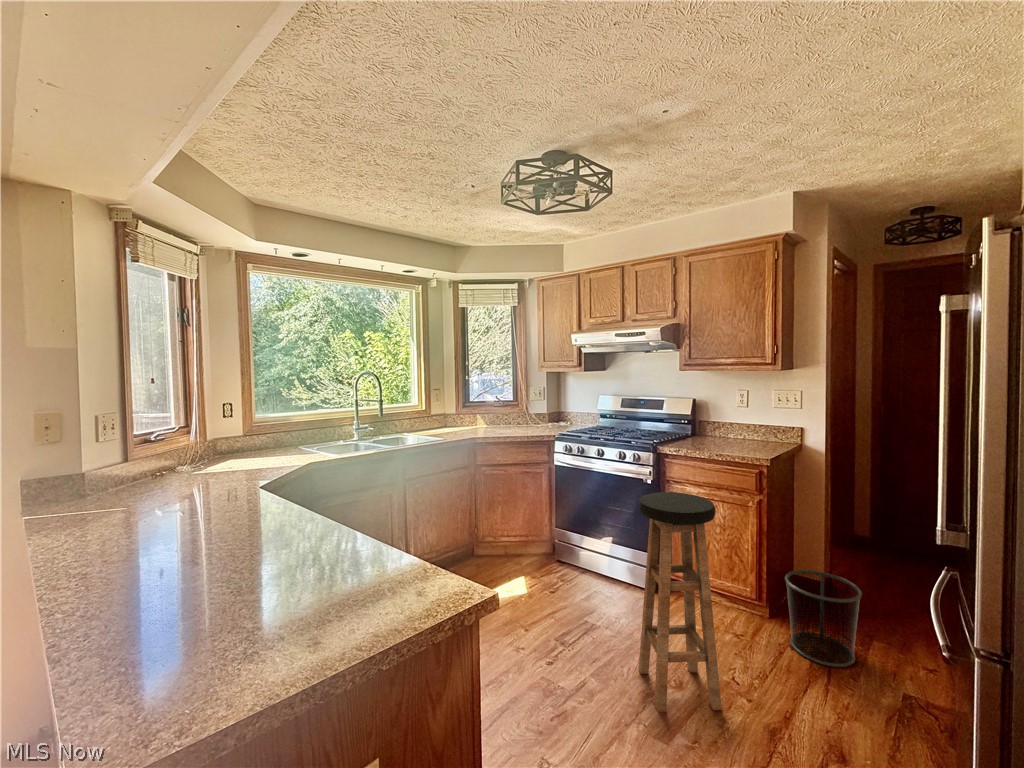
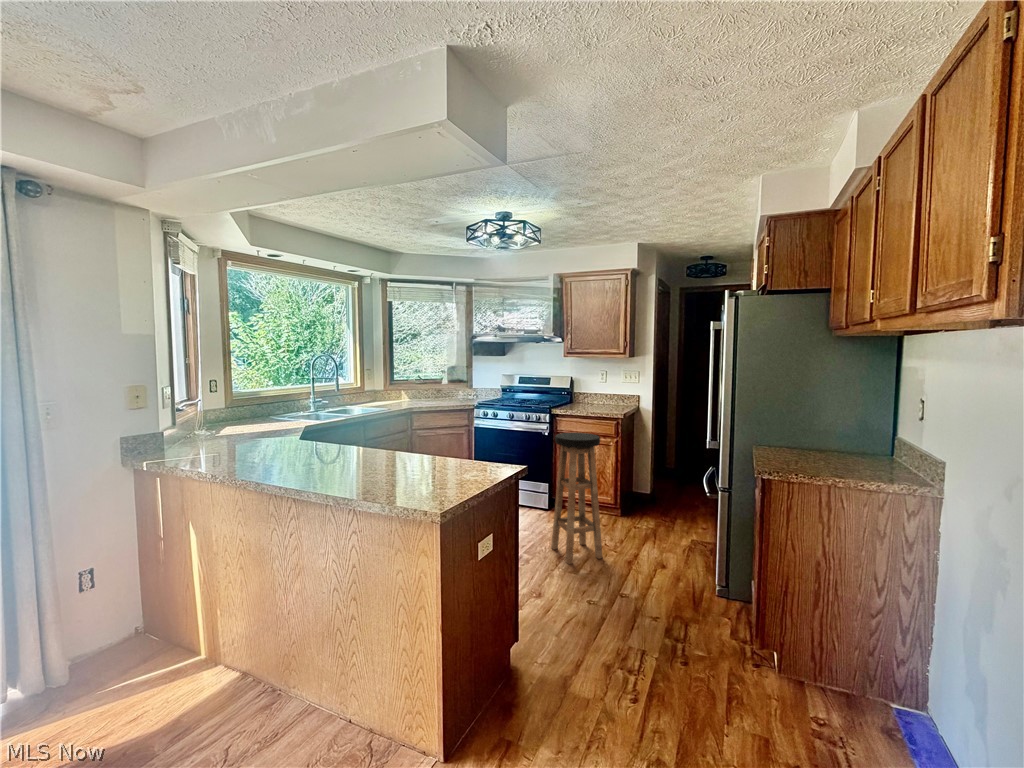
trash can: present [785,570,862,667] -> none [631,481,671,533]

